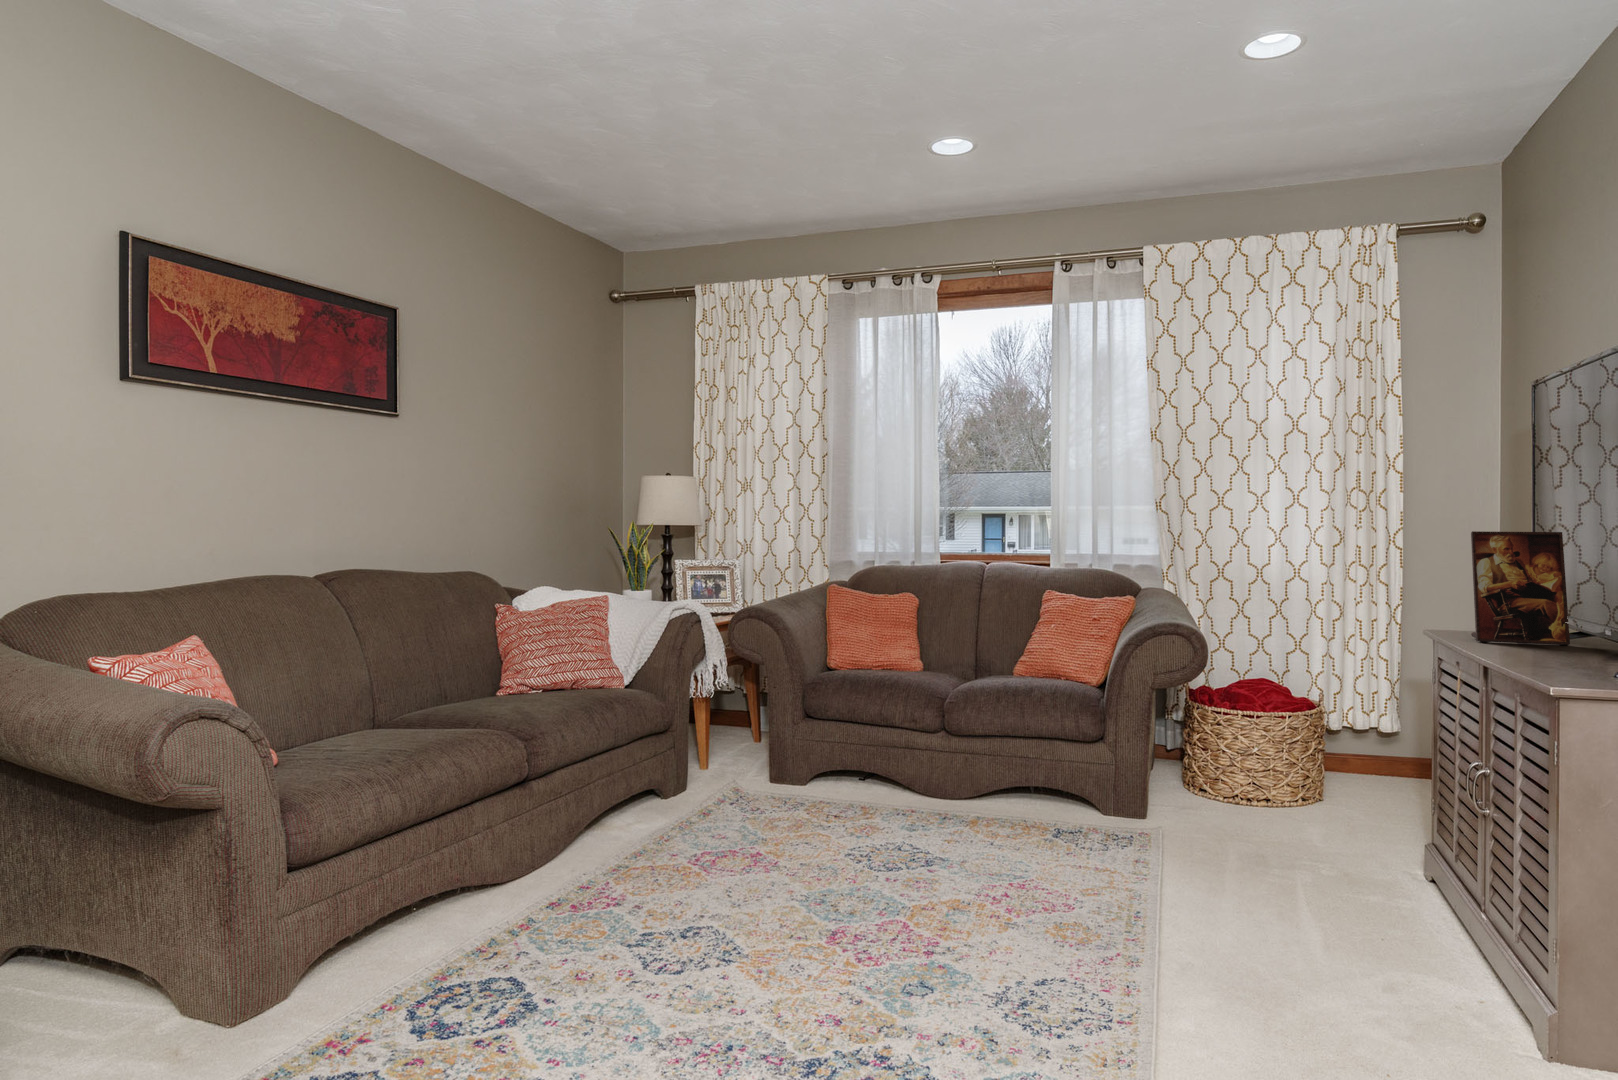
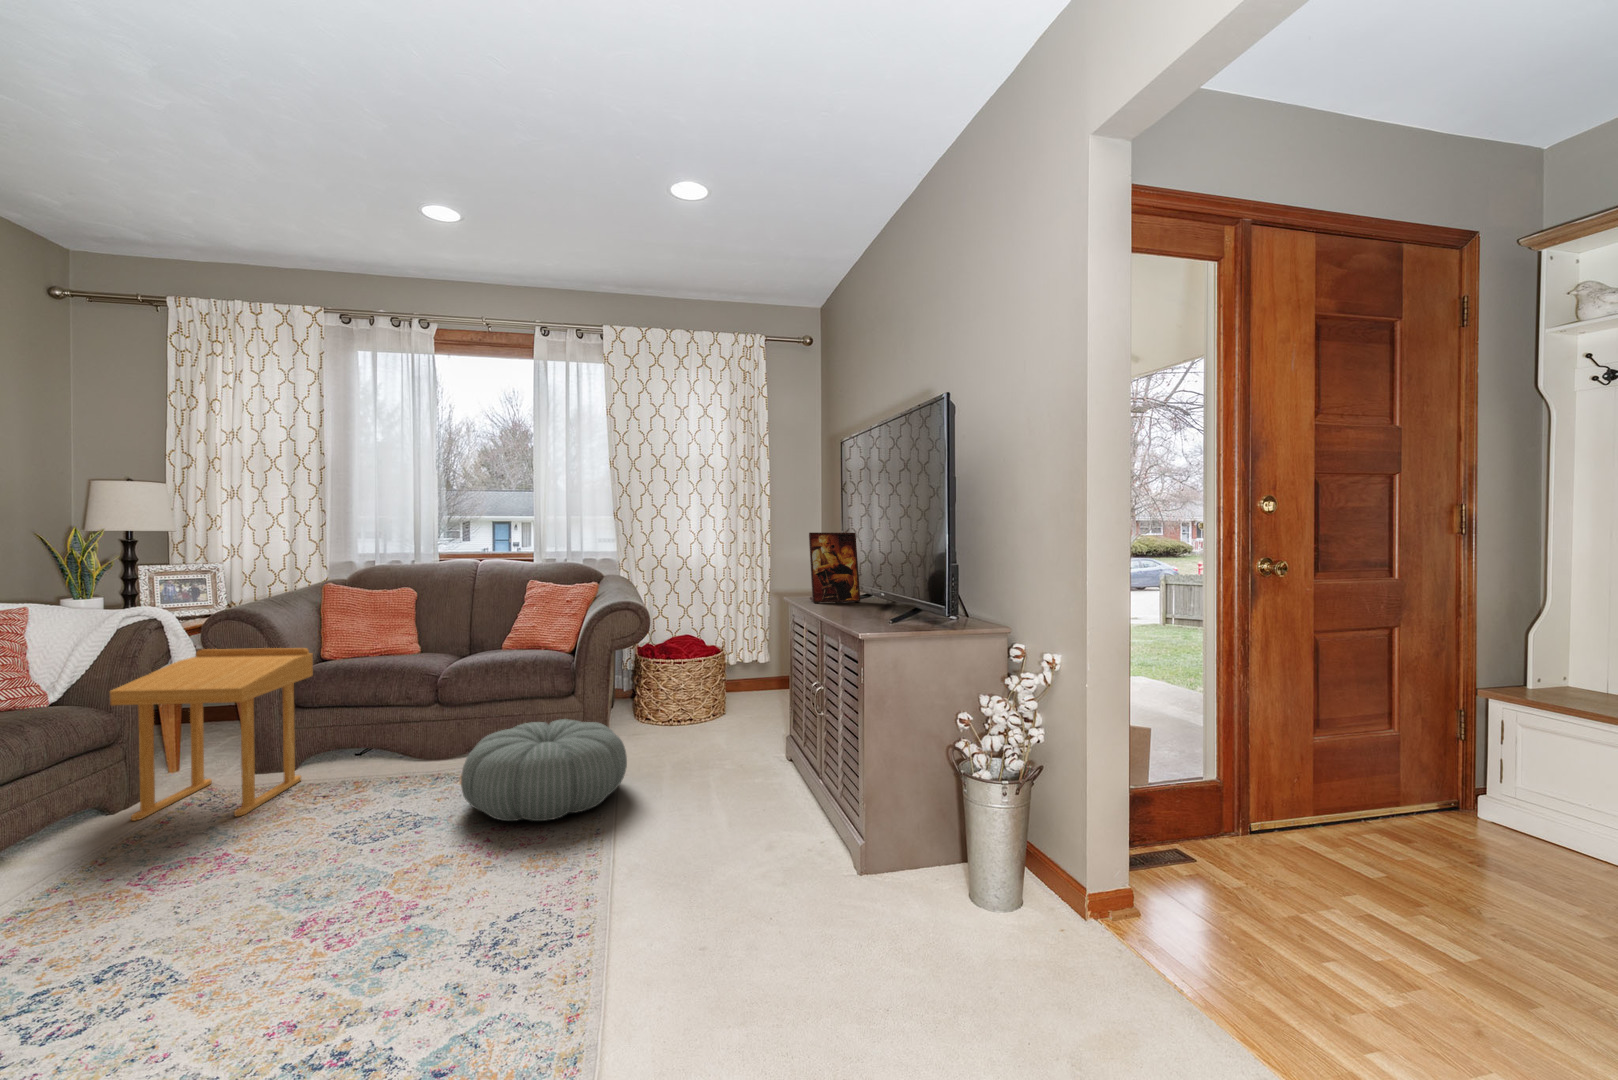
side table: none [667,647,823,820] -> present [110,648,313,821]
pouf: none [974,767,1175,889] -> present [461,719,627,821]

